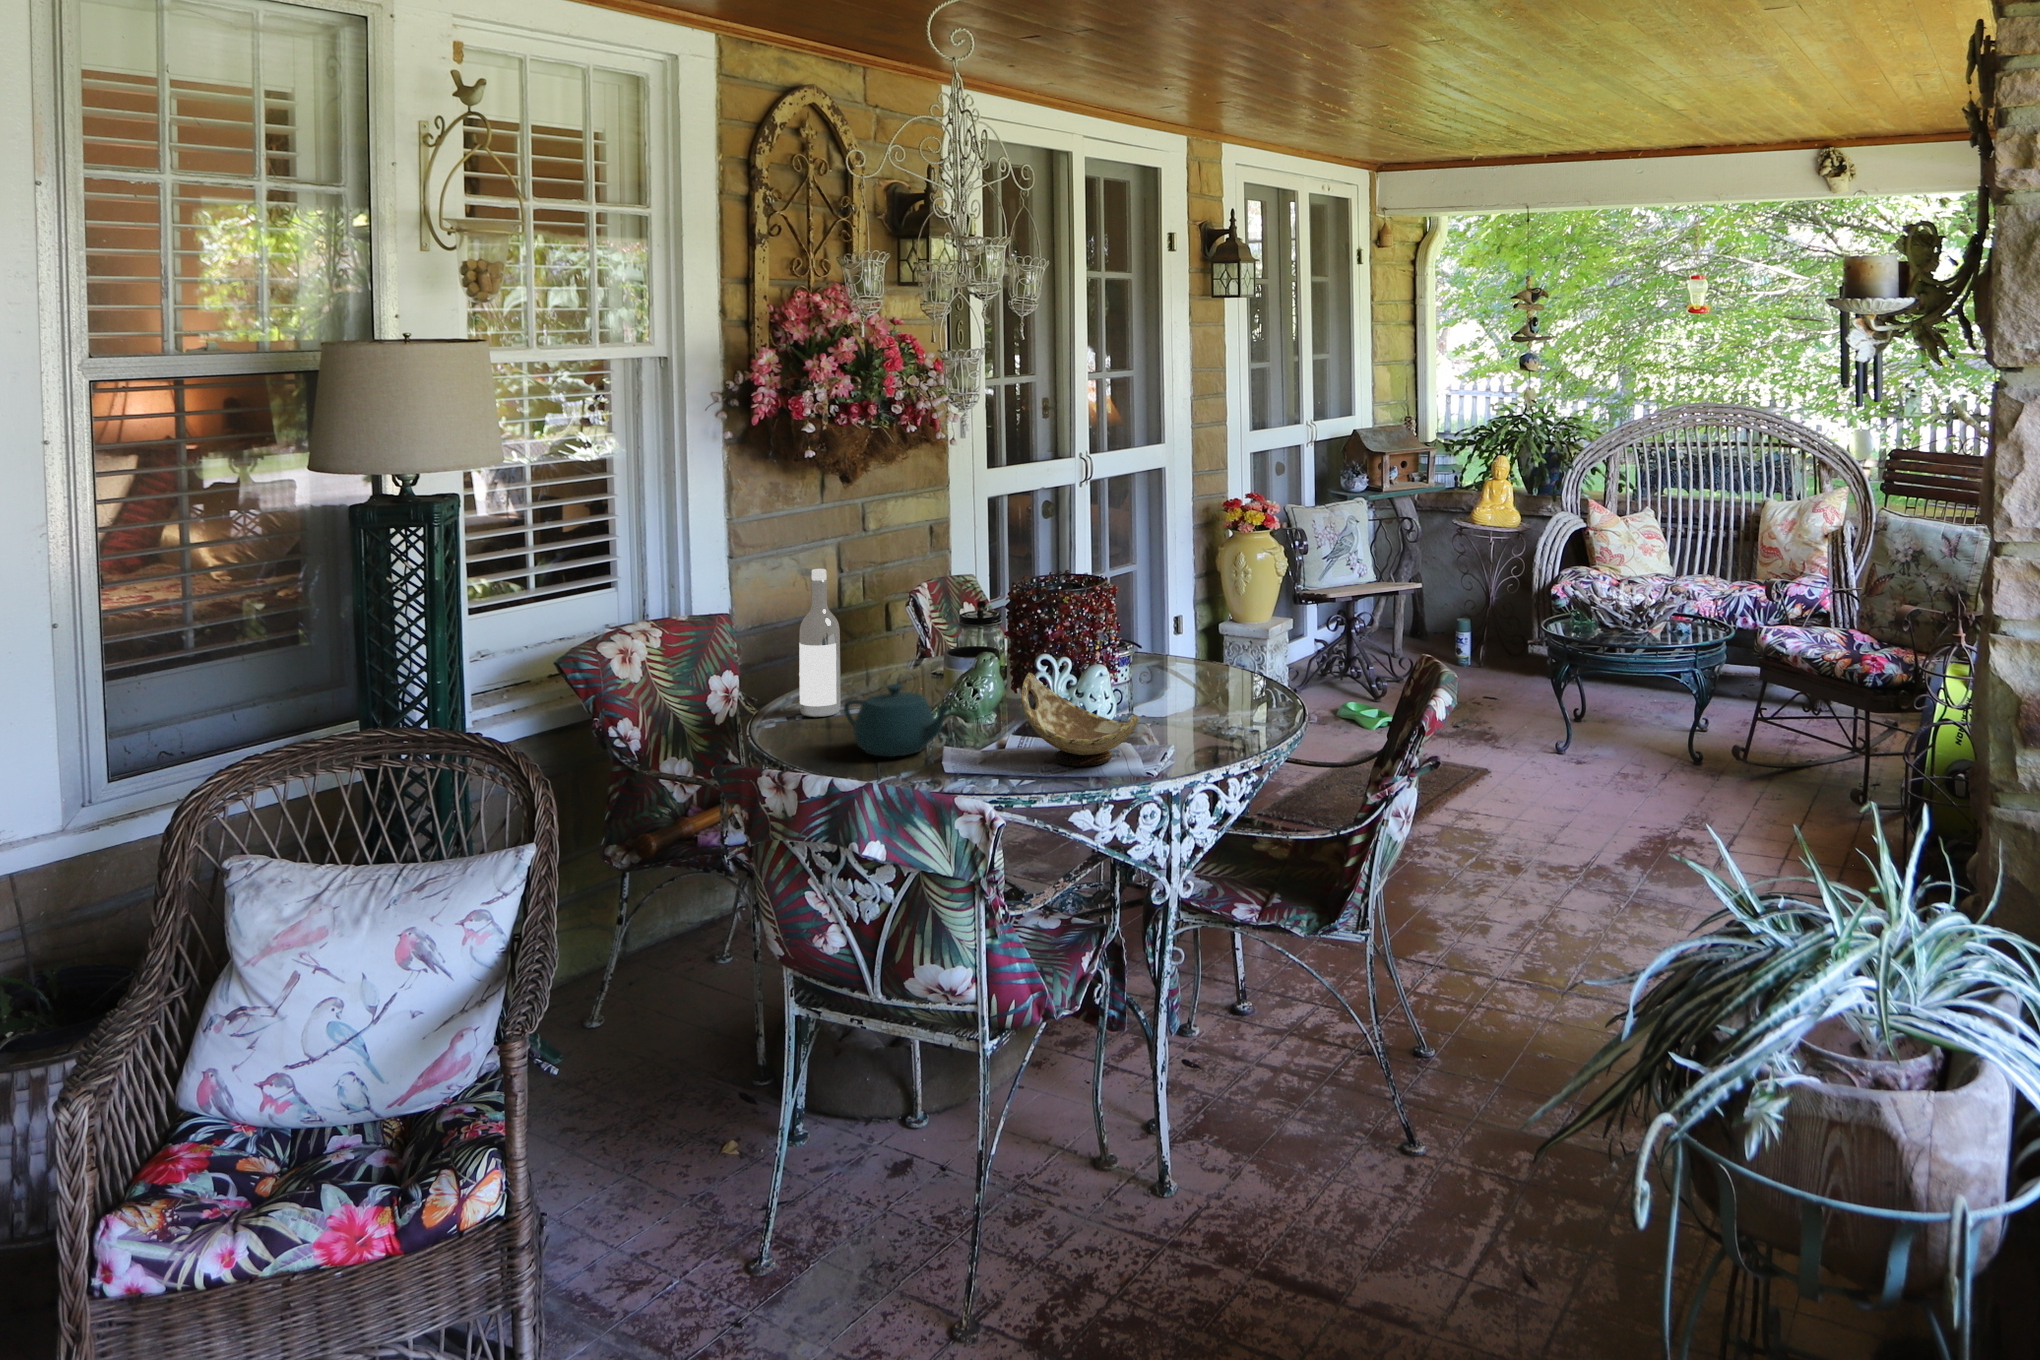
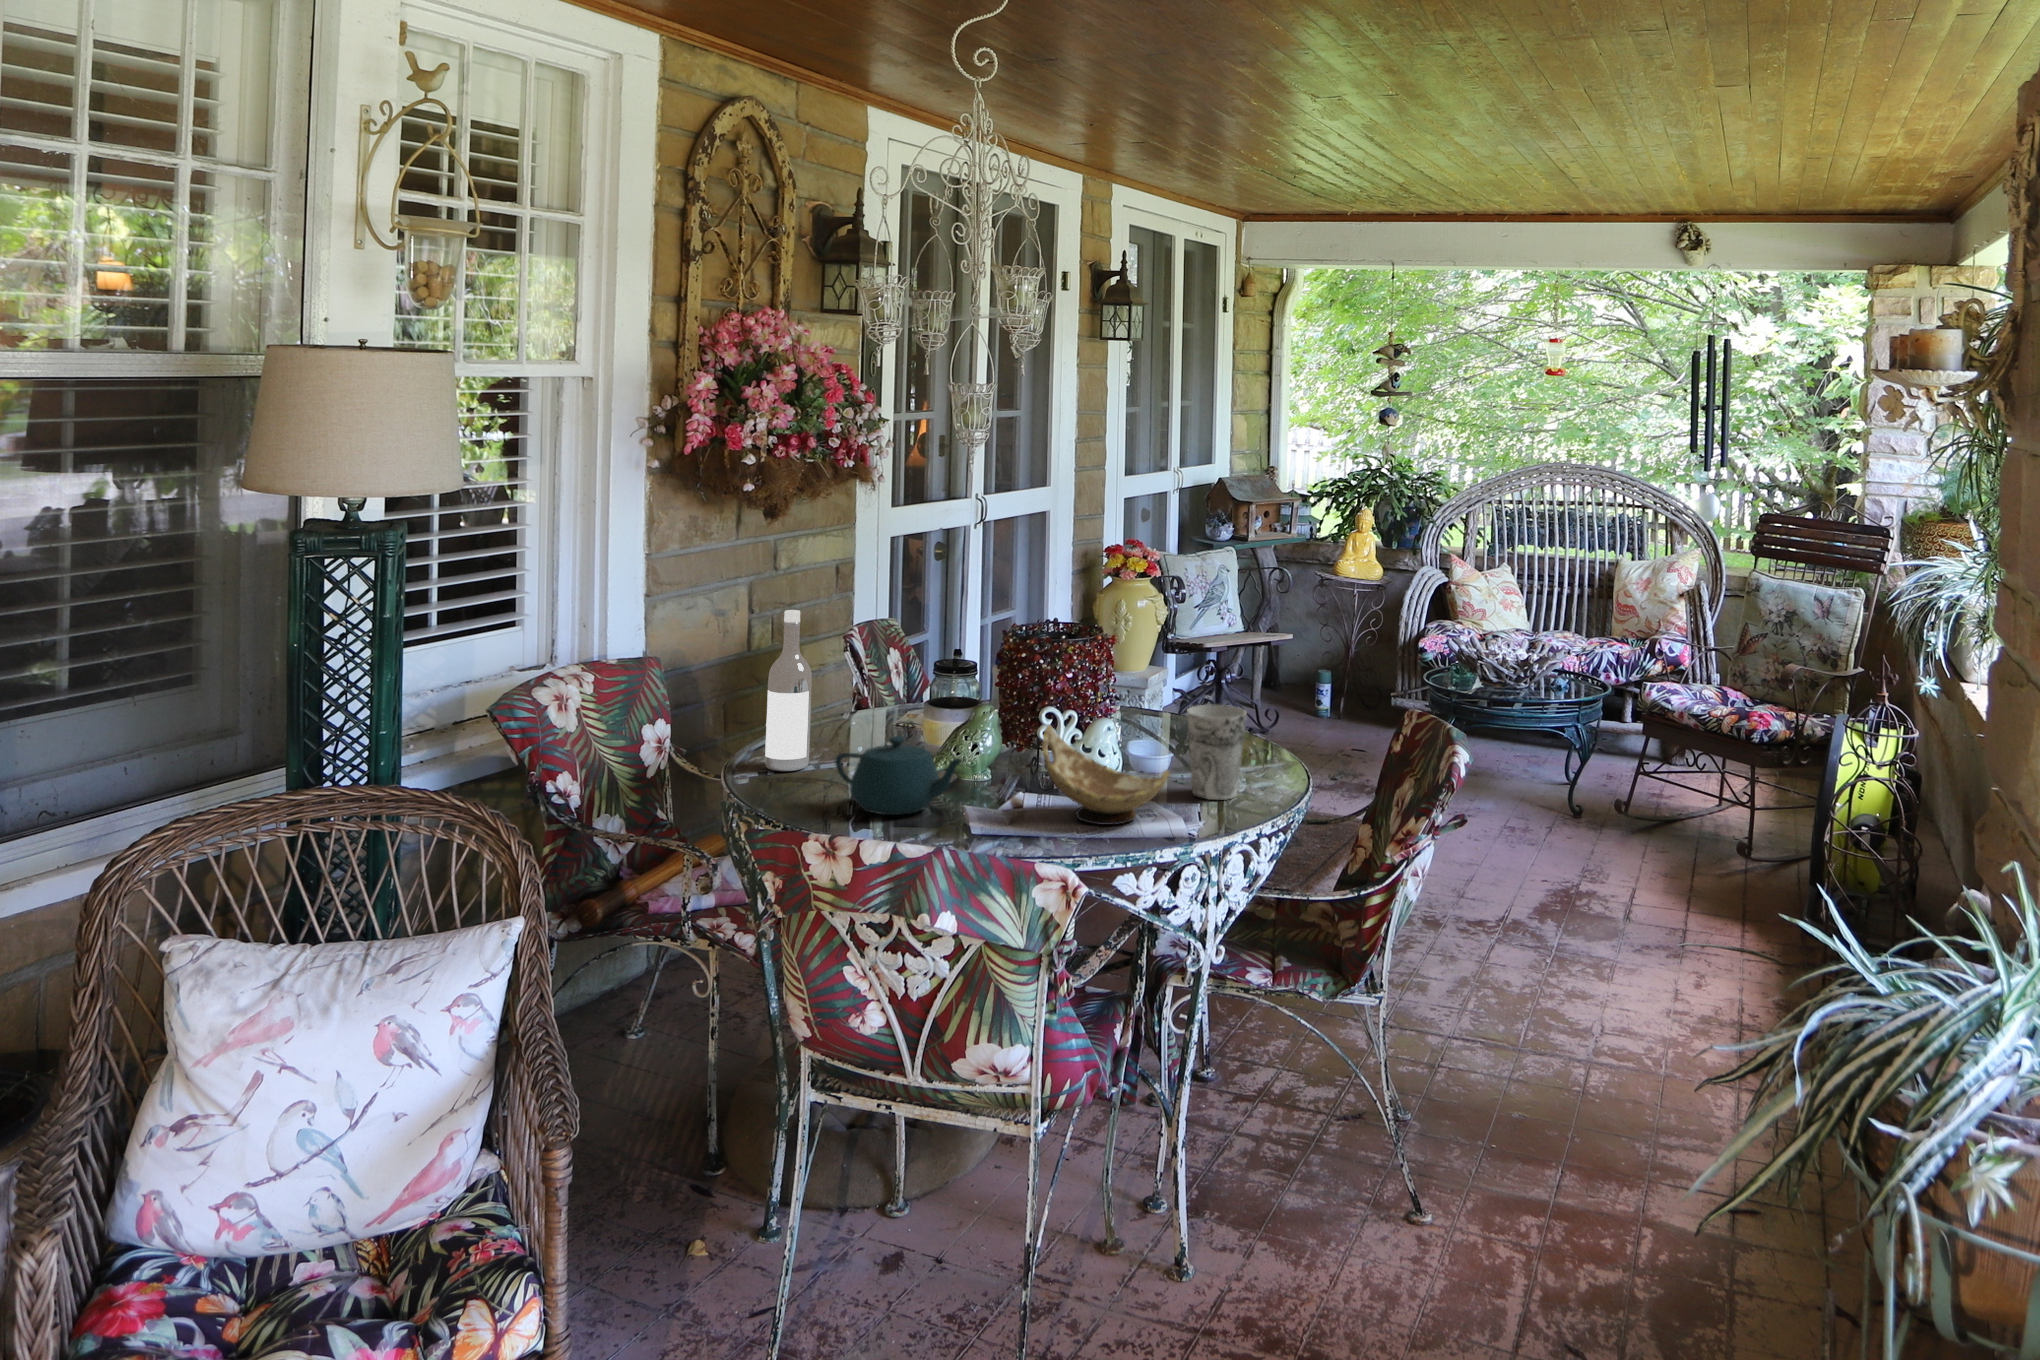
cup: none [1169,653,1227,743] -> present [1187,705,1247,800]

